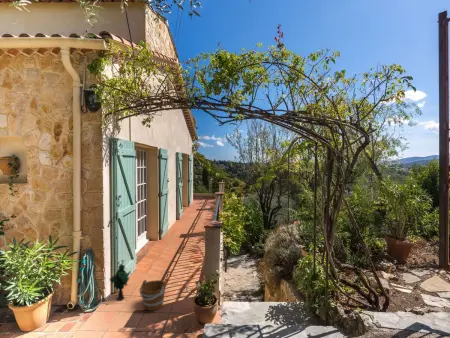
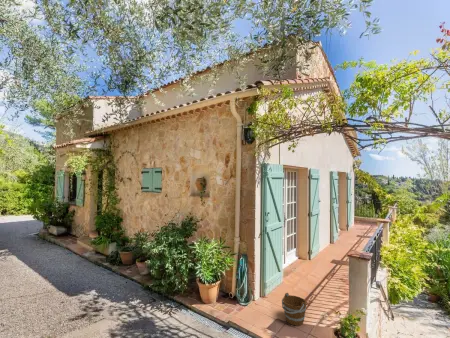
decorative plant: present [110,260,130,301] -> none [258,269,276,306]

